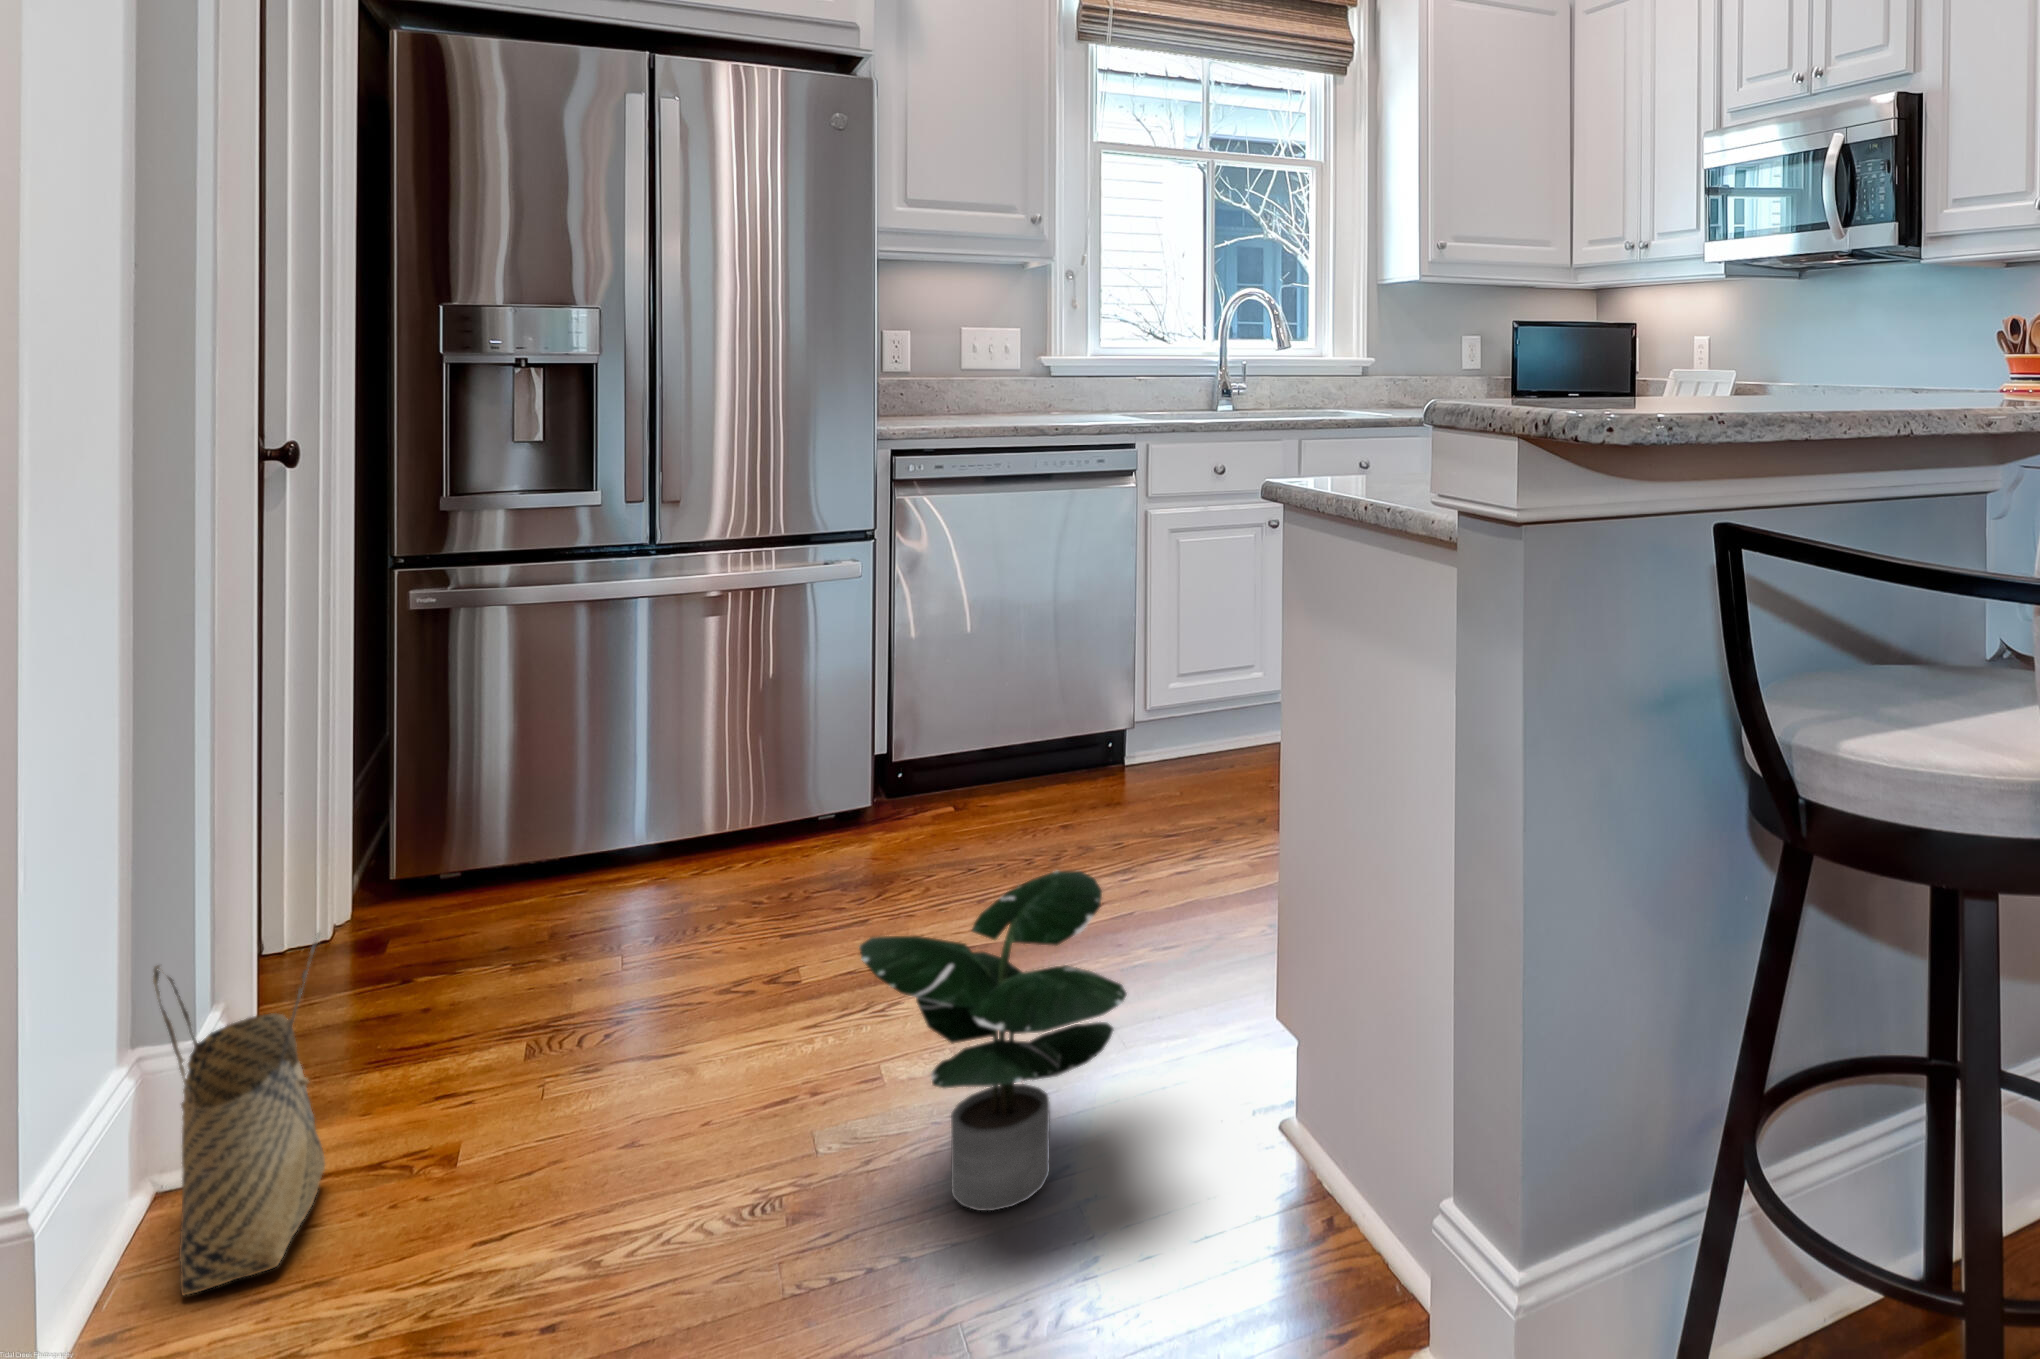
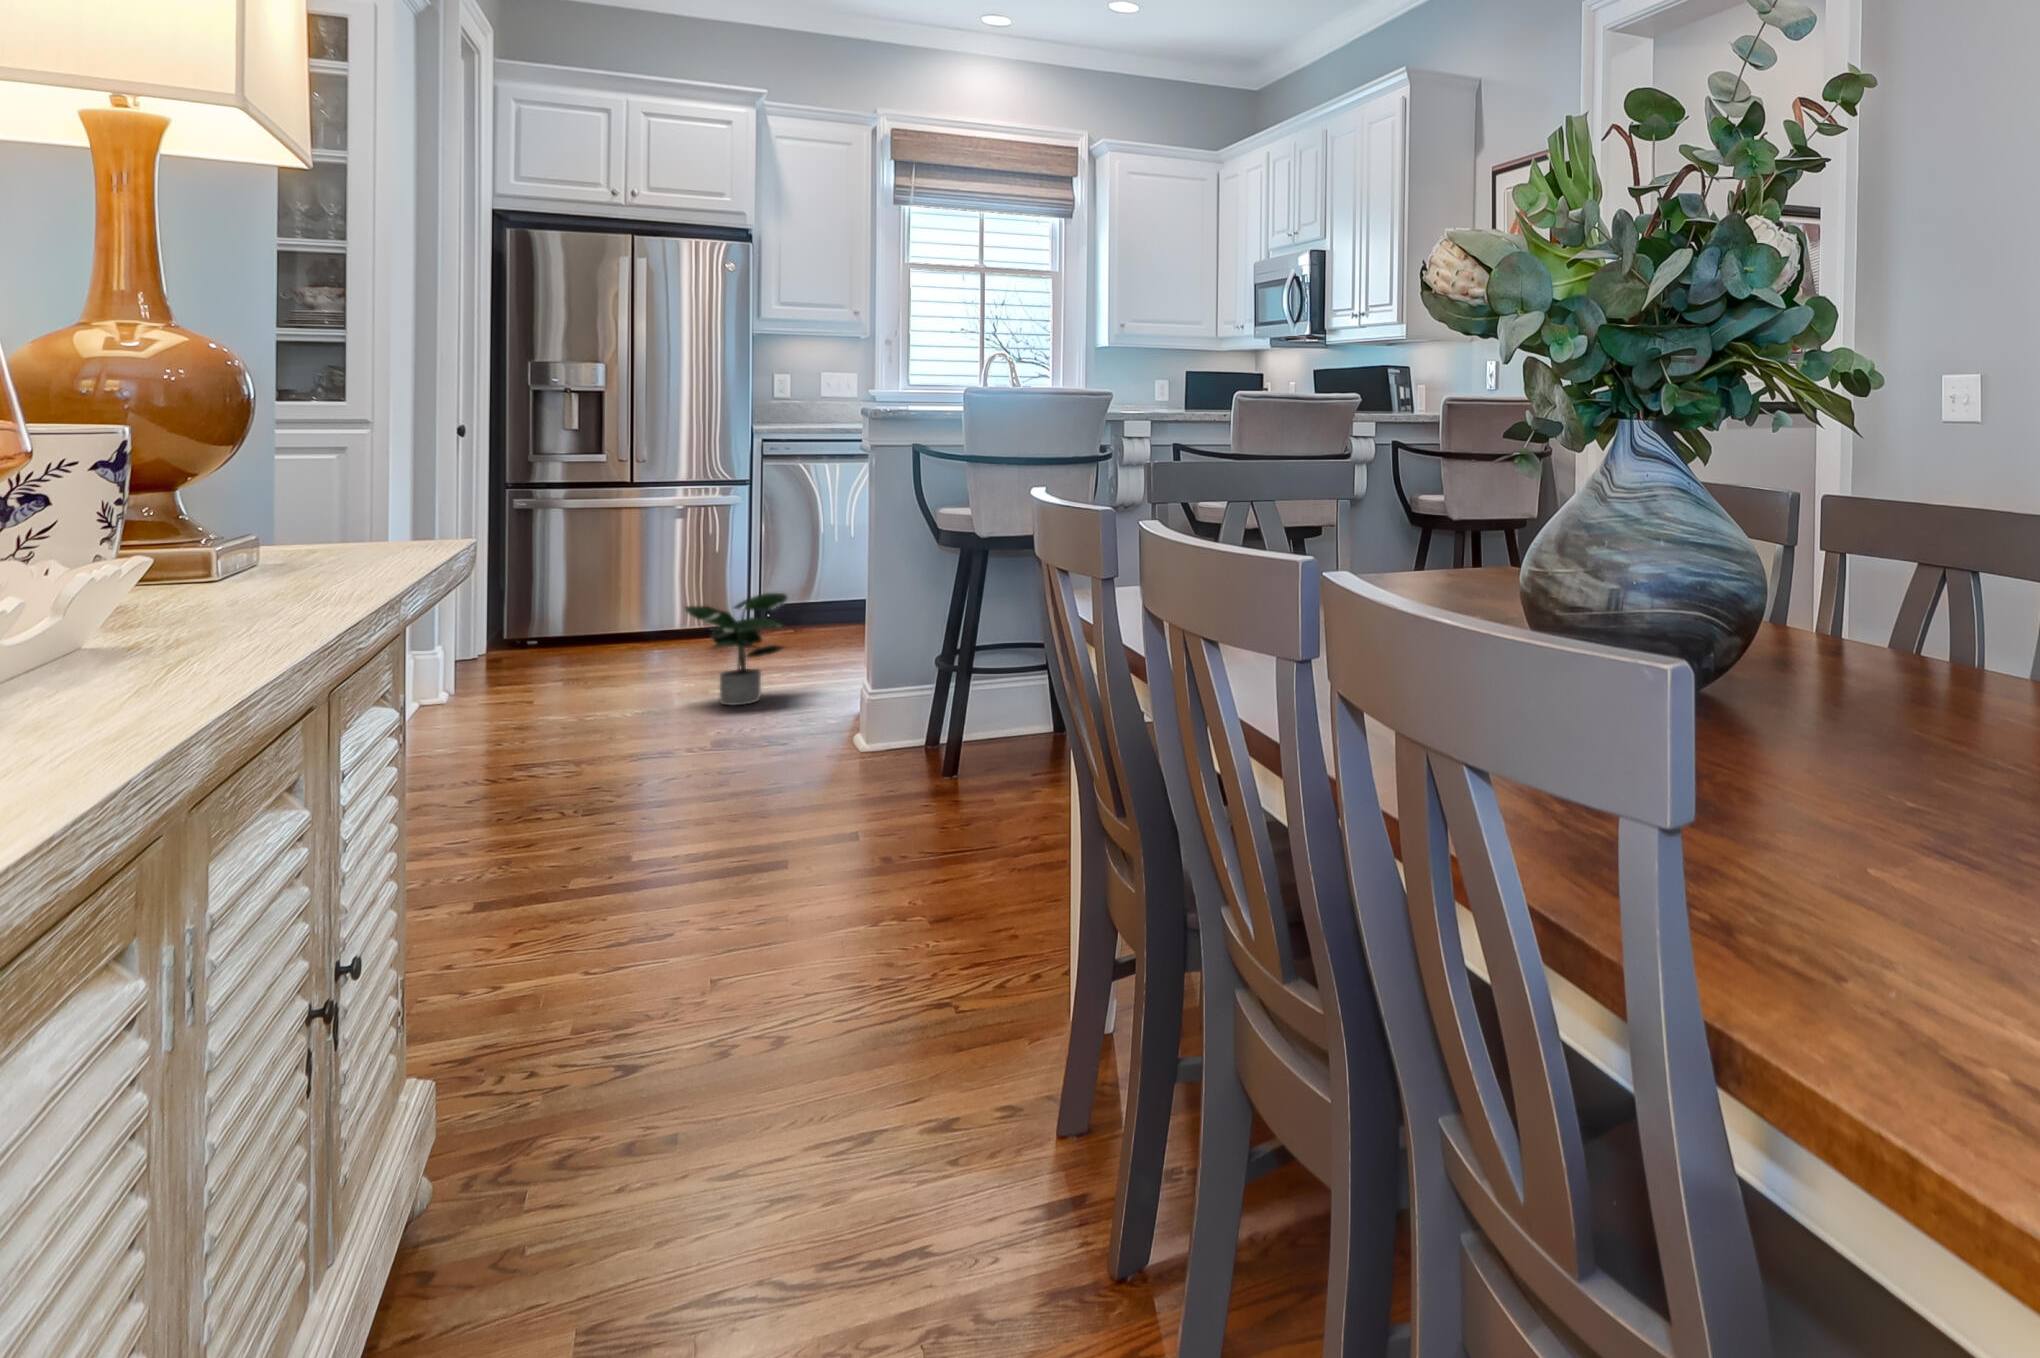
woven basket: present [153,932,325,1295] -> none [430,597,488,713]

